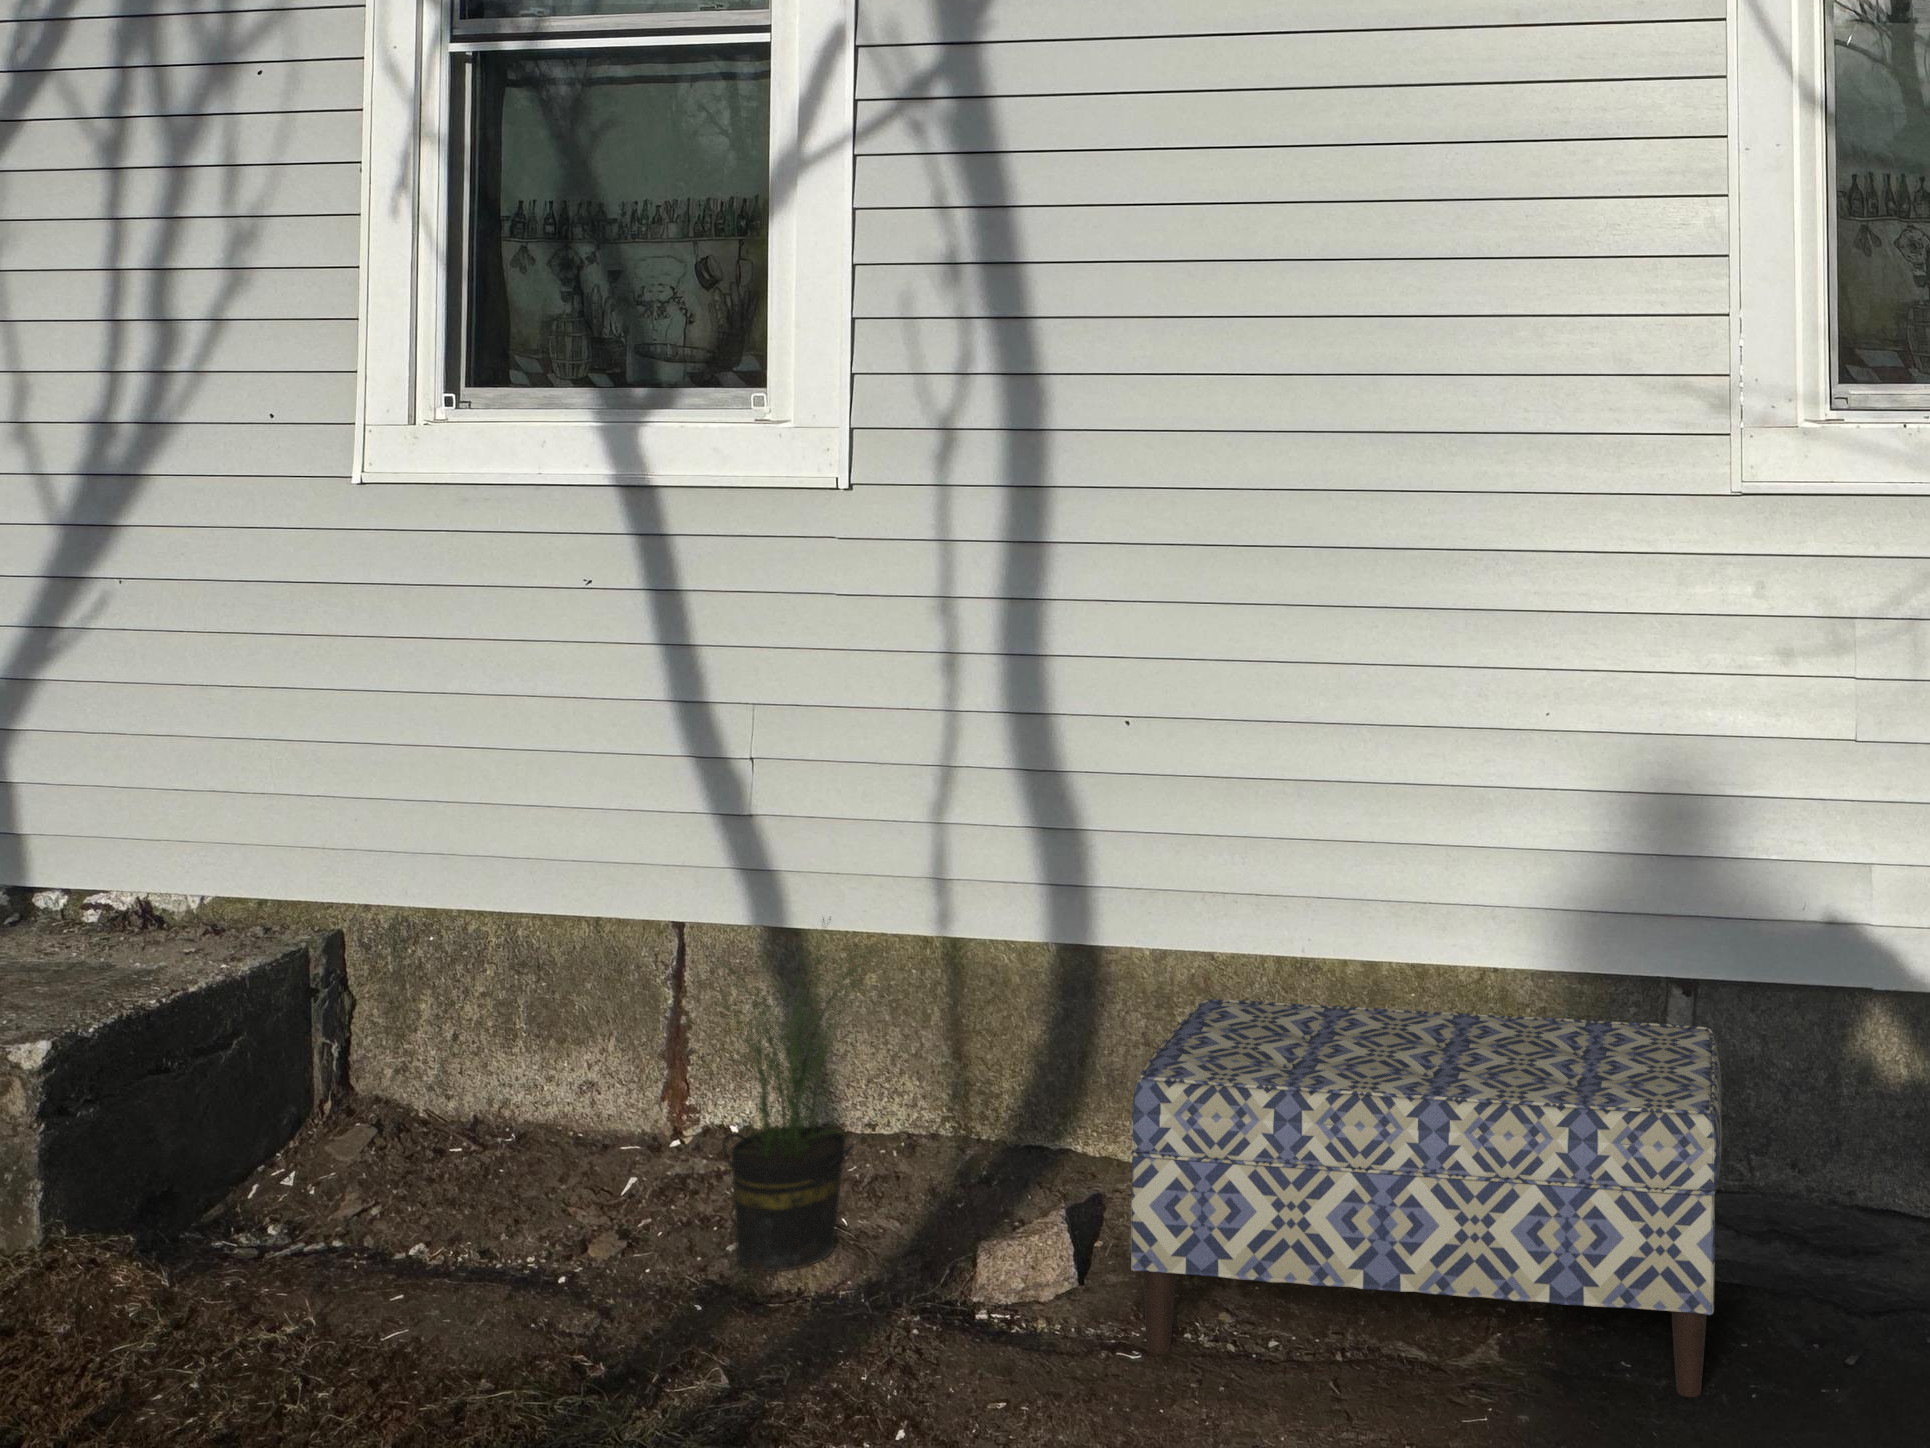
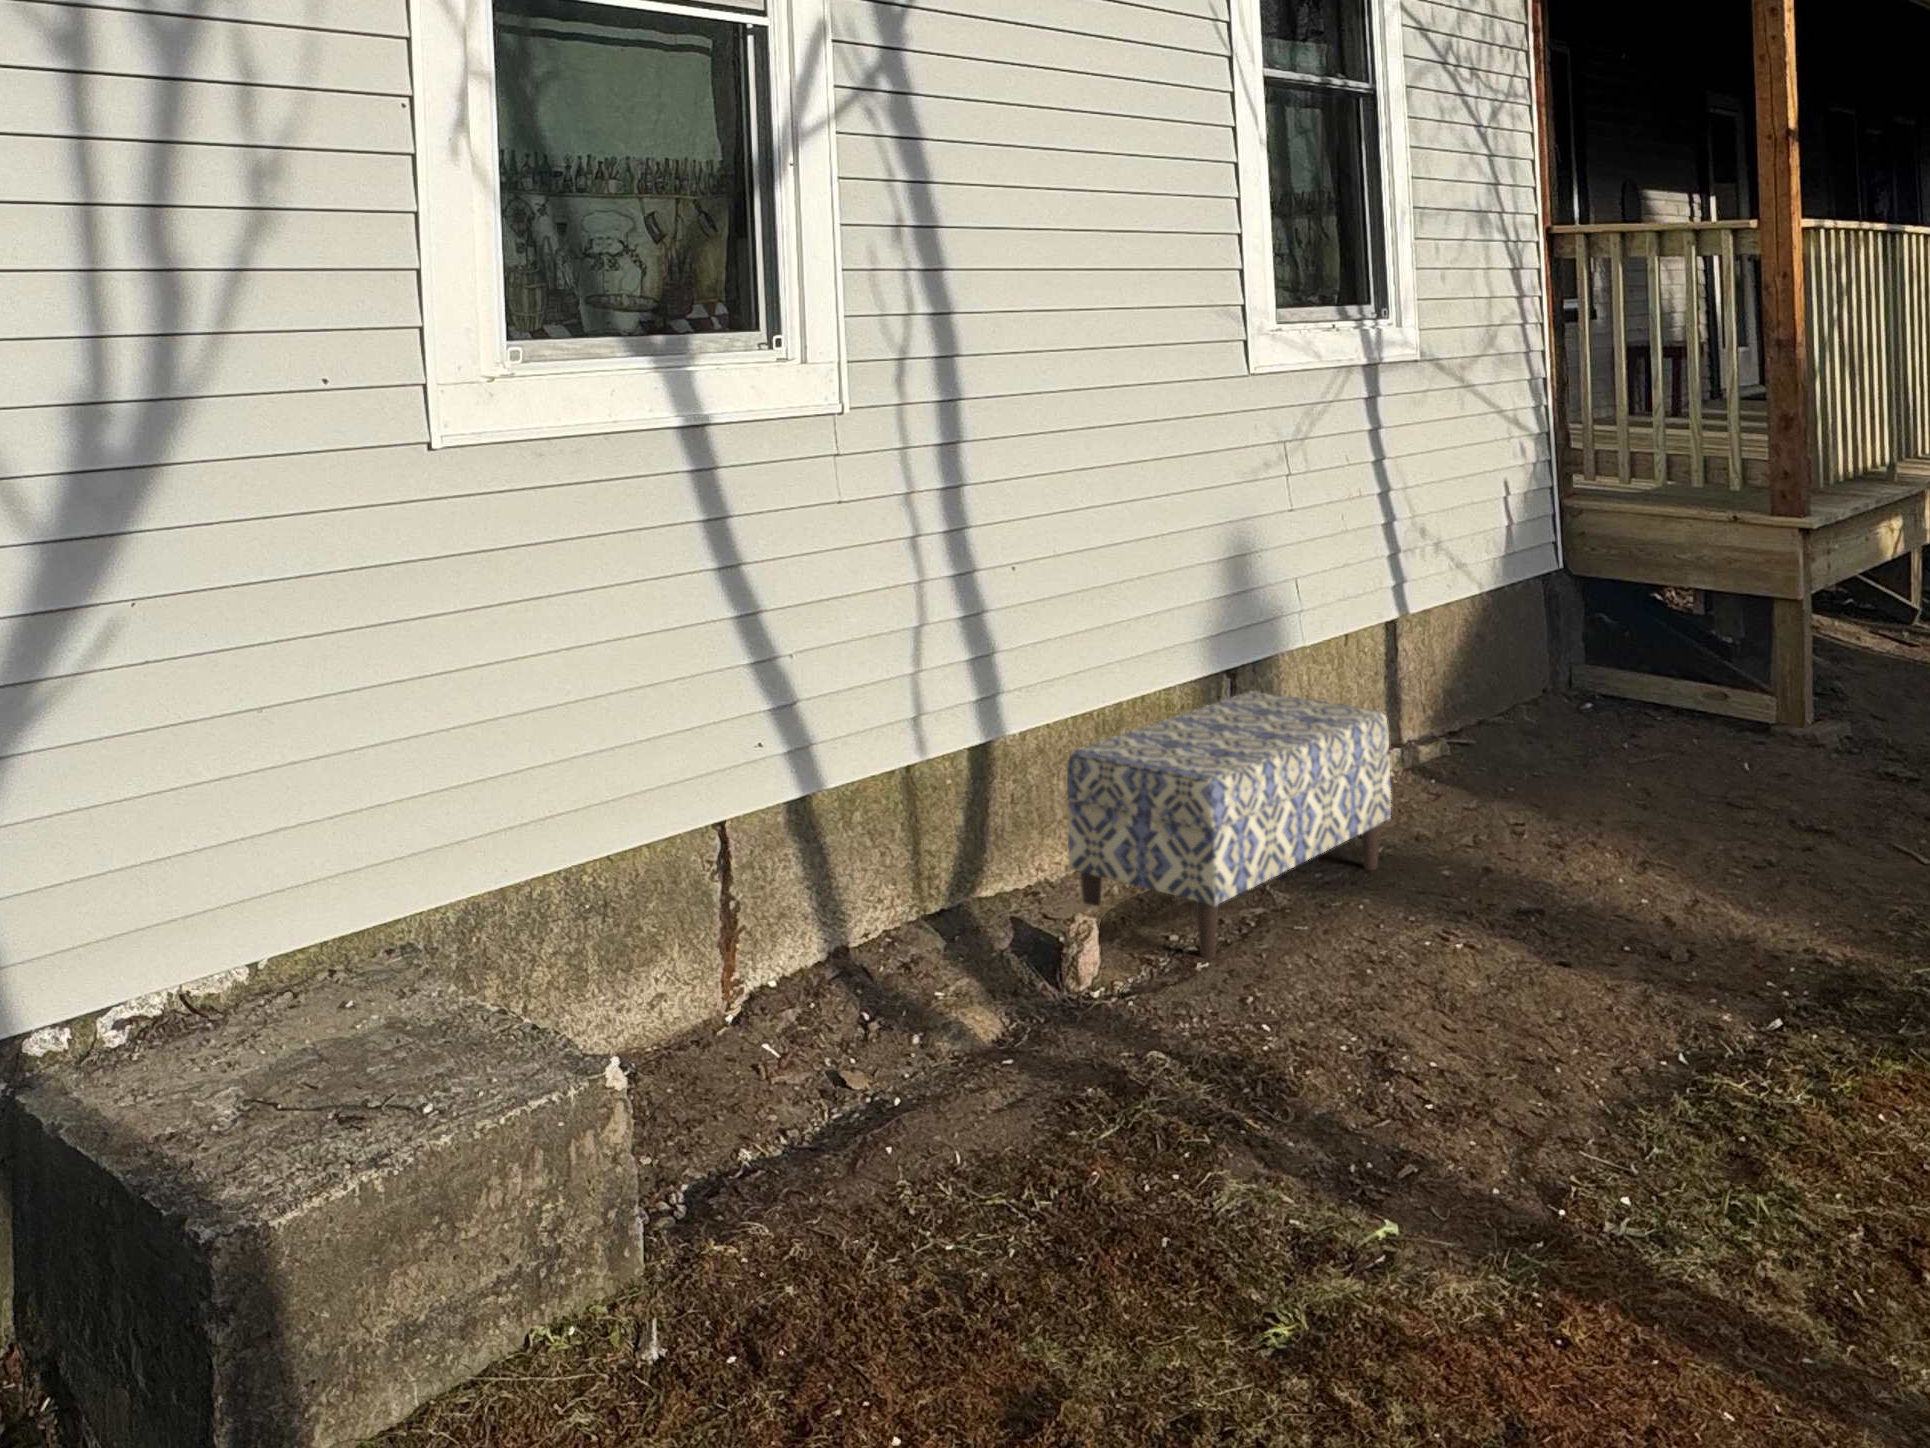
potted plant: present [710,917,873,1271] -> none [844,766,993,1045]

